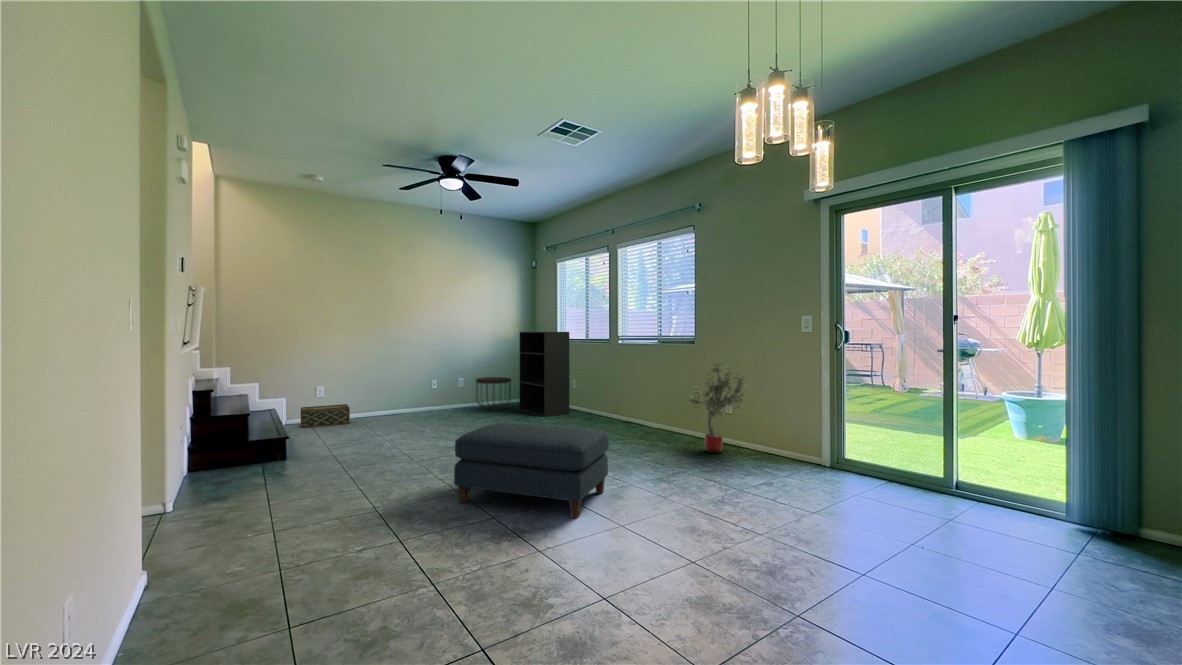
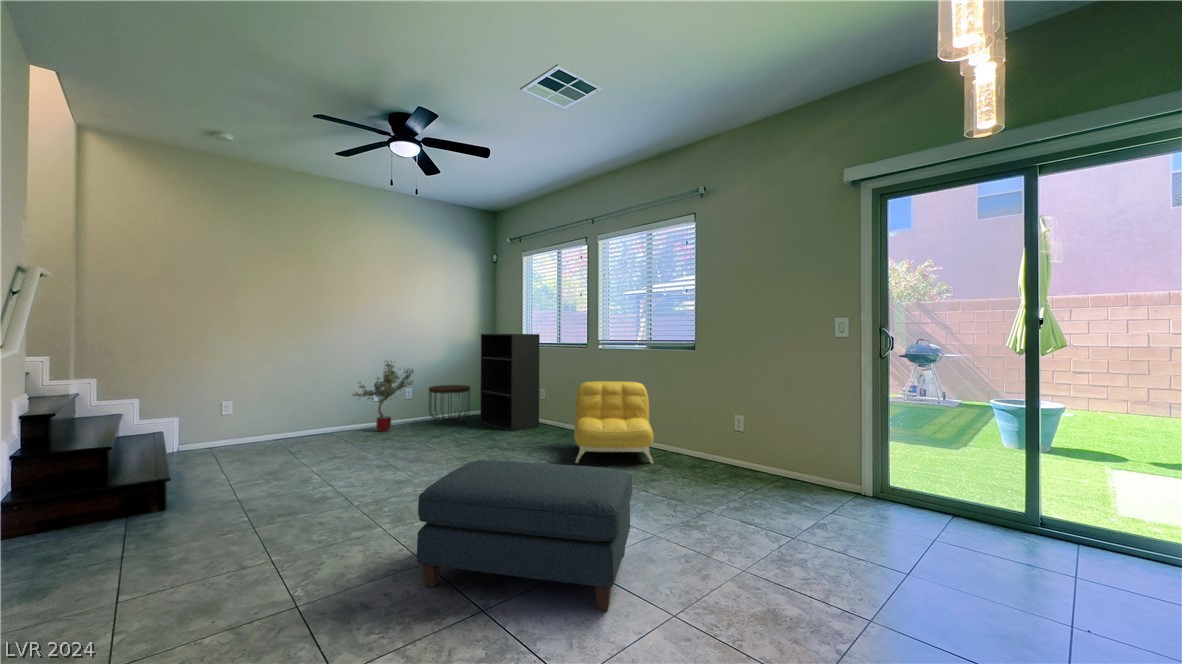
potted tree: present [689,364,744,453] -> present [353,361,413,432]
armchair: none [590,373,658,442] -> present [574,382,654,463]
woven basket: present [301,404,350,428] -> none [200,422,269,455]

